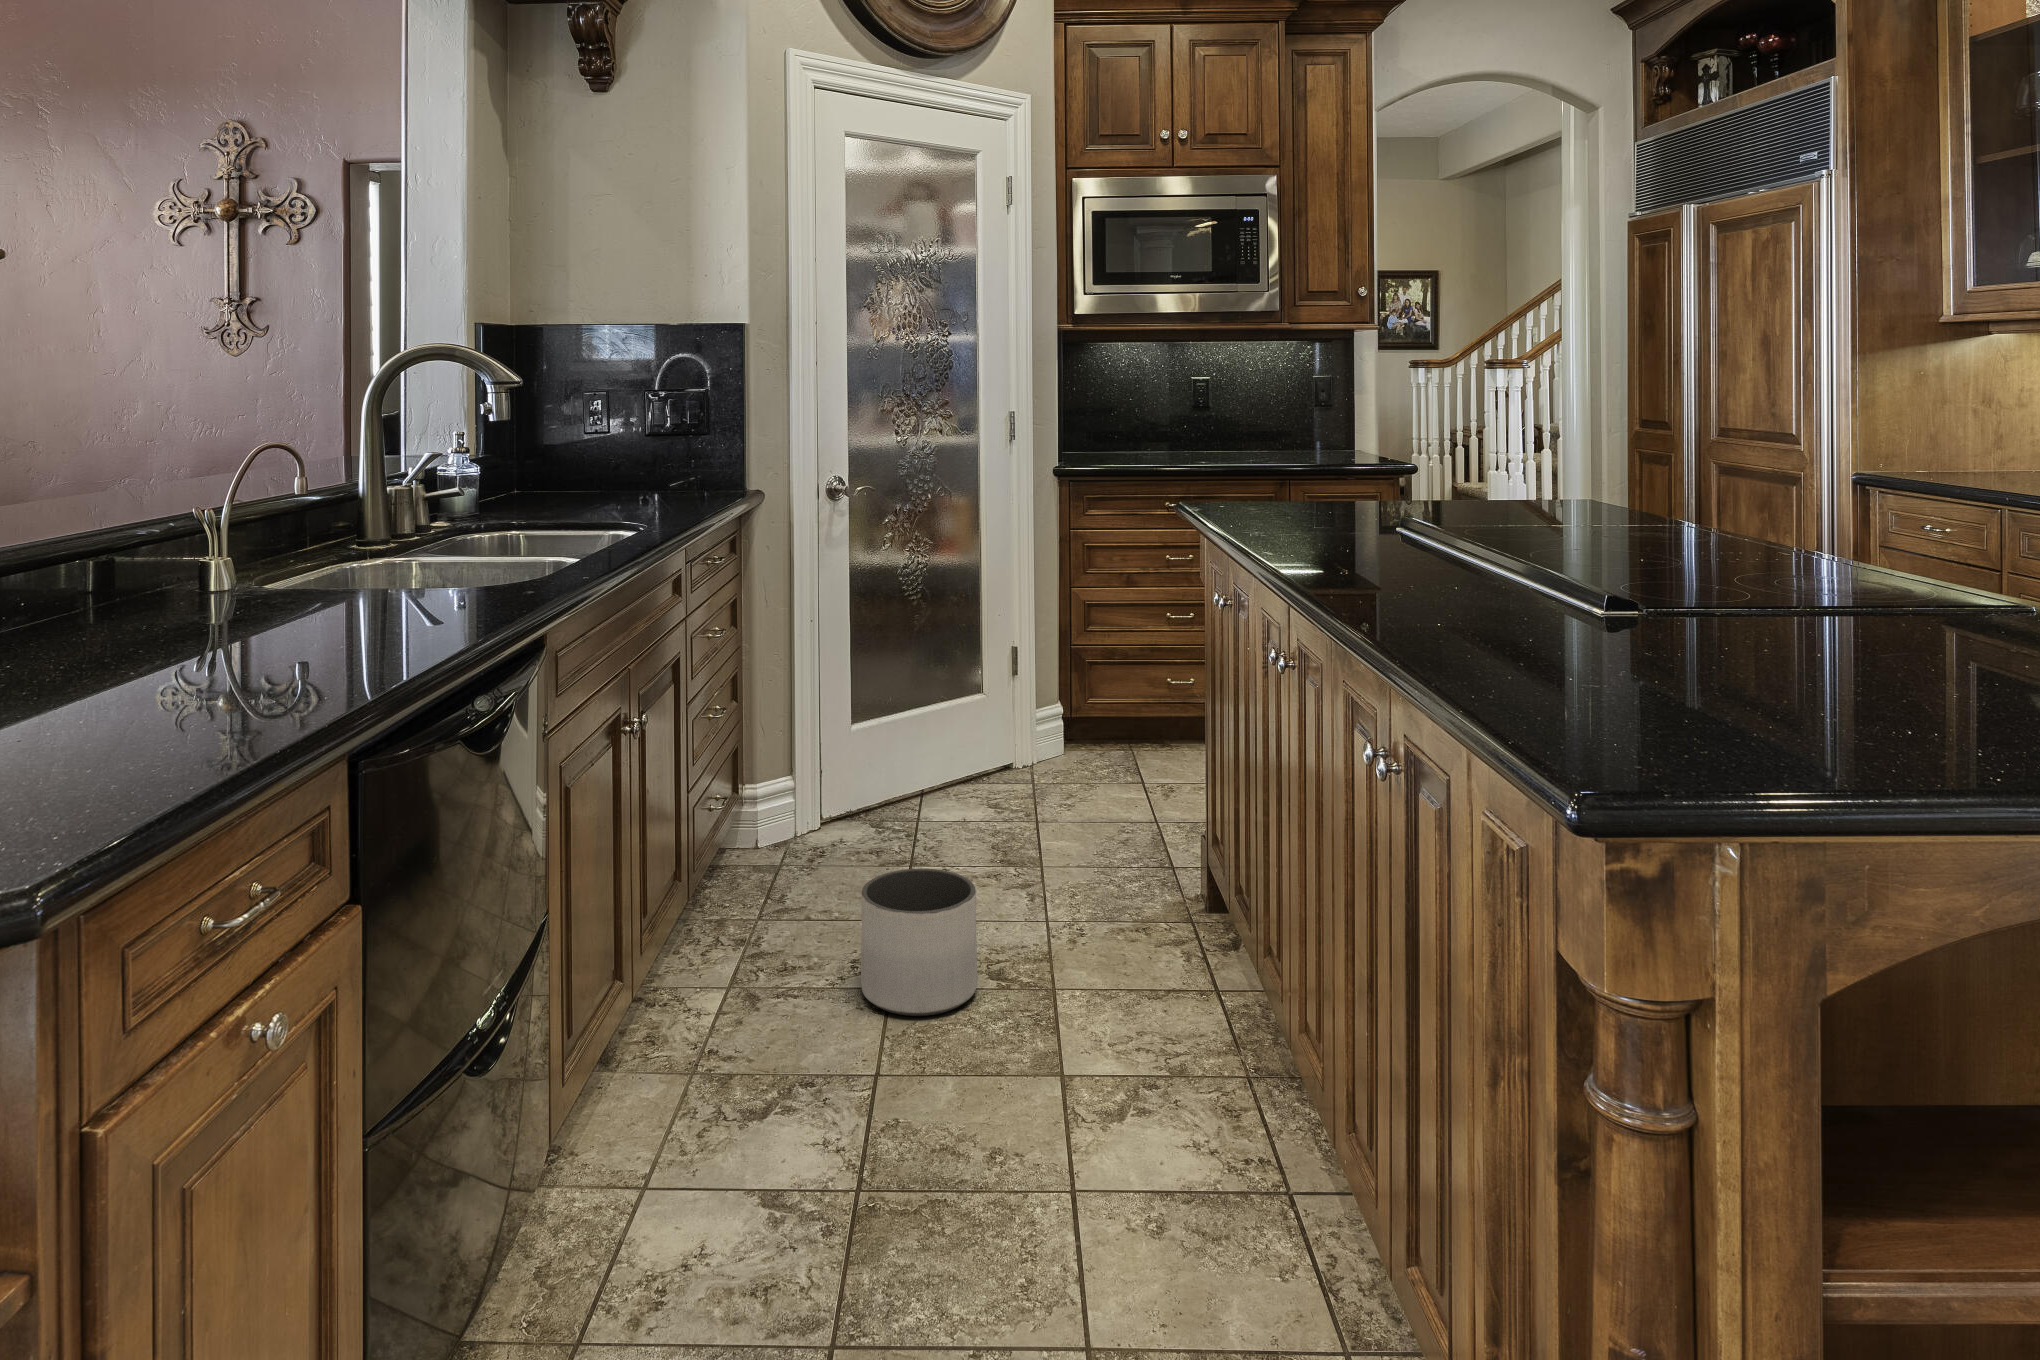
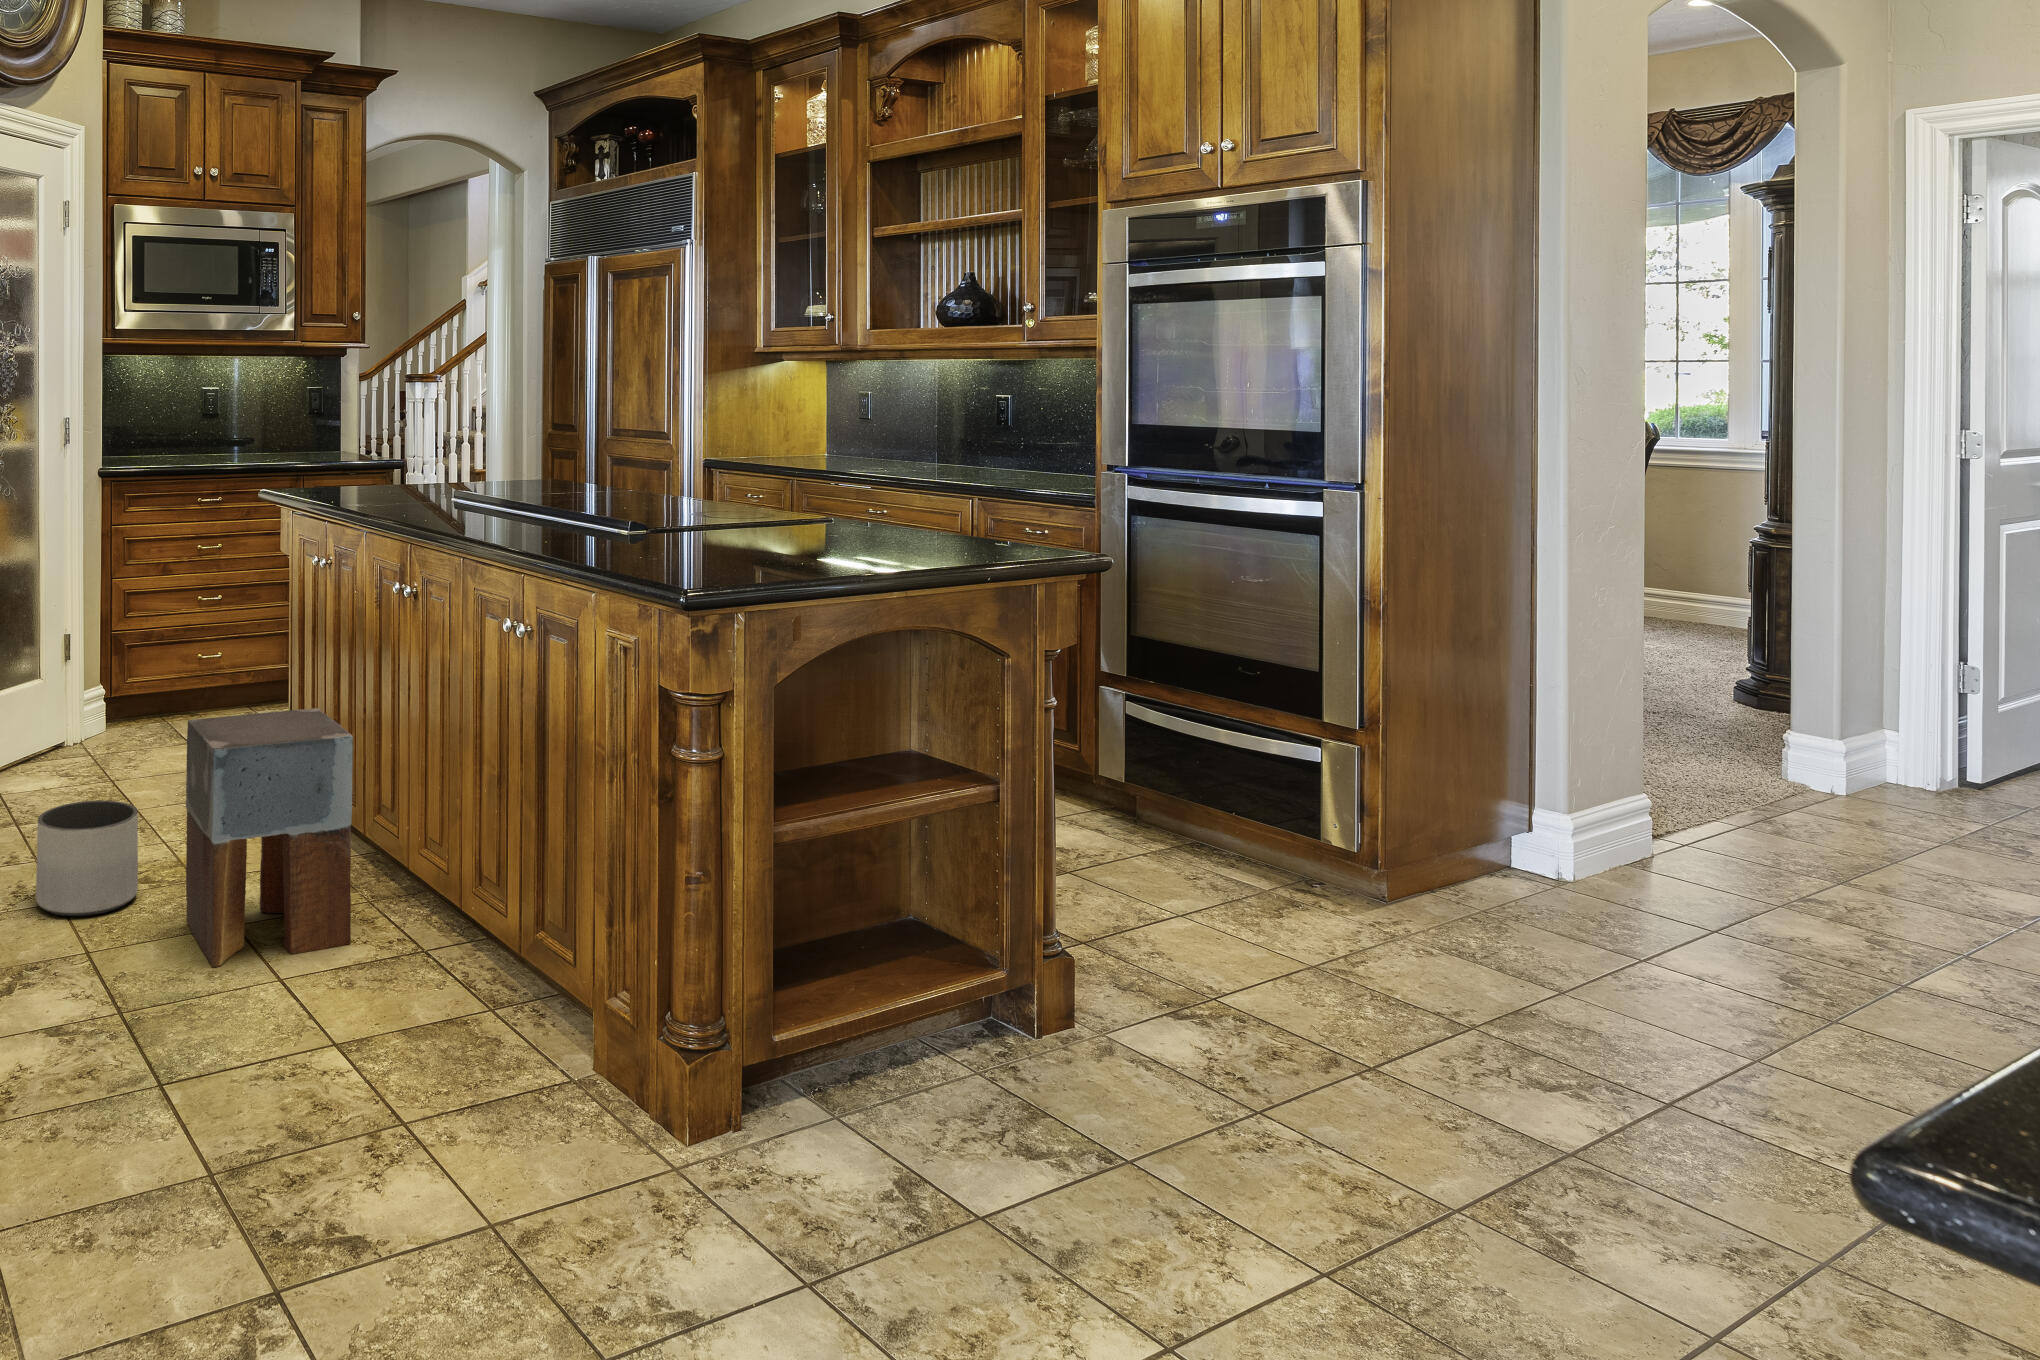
stool: none [998,800,1192,1148] -> present [186,708,353,967]

